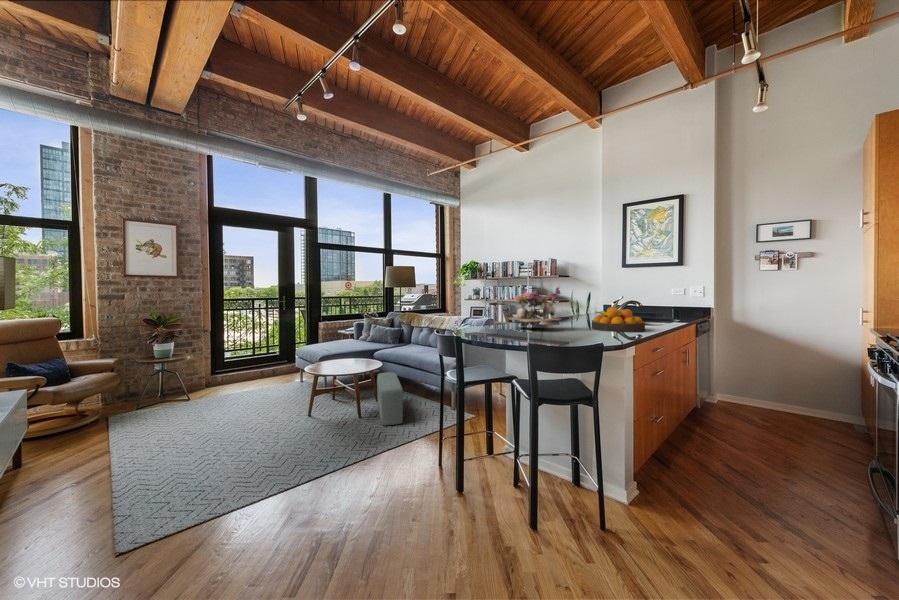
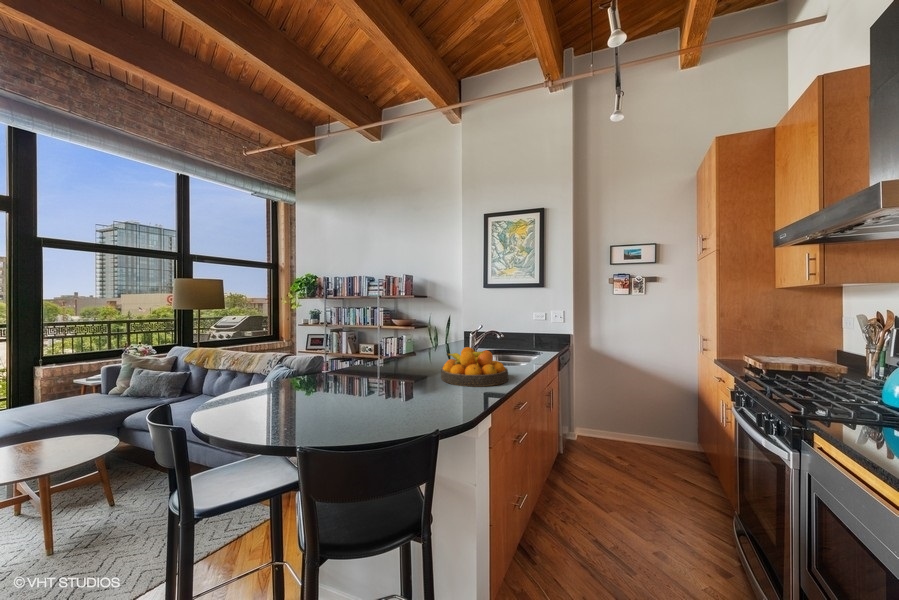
flower arrangement: present [509,287,560,327] -> none [311,321,396,387]
pouf: present [377,372,403,425] -> none [81,457,145,574]

